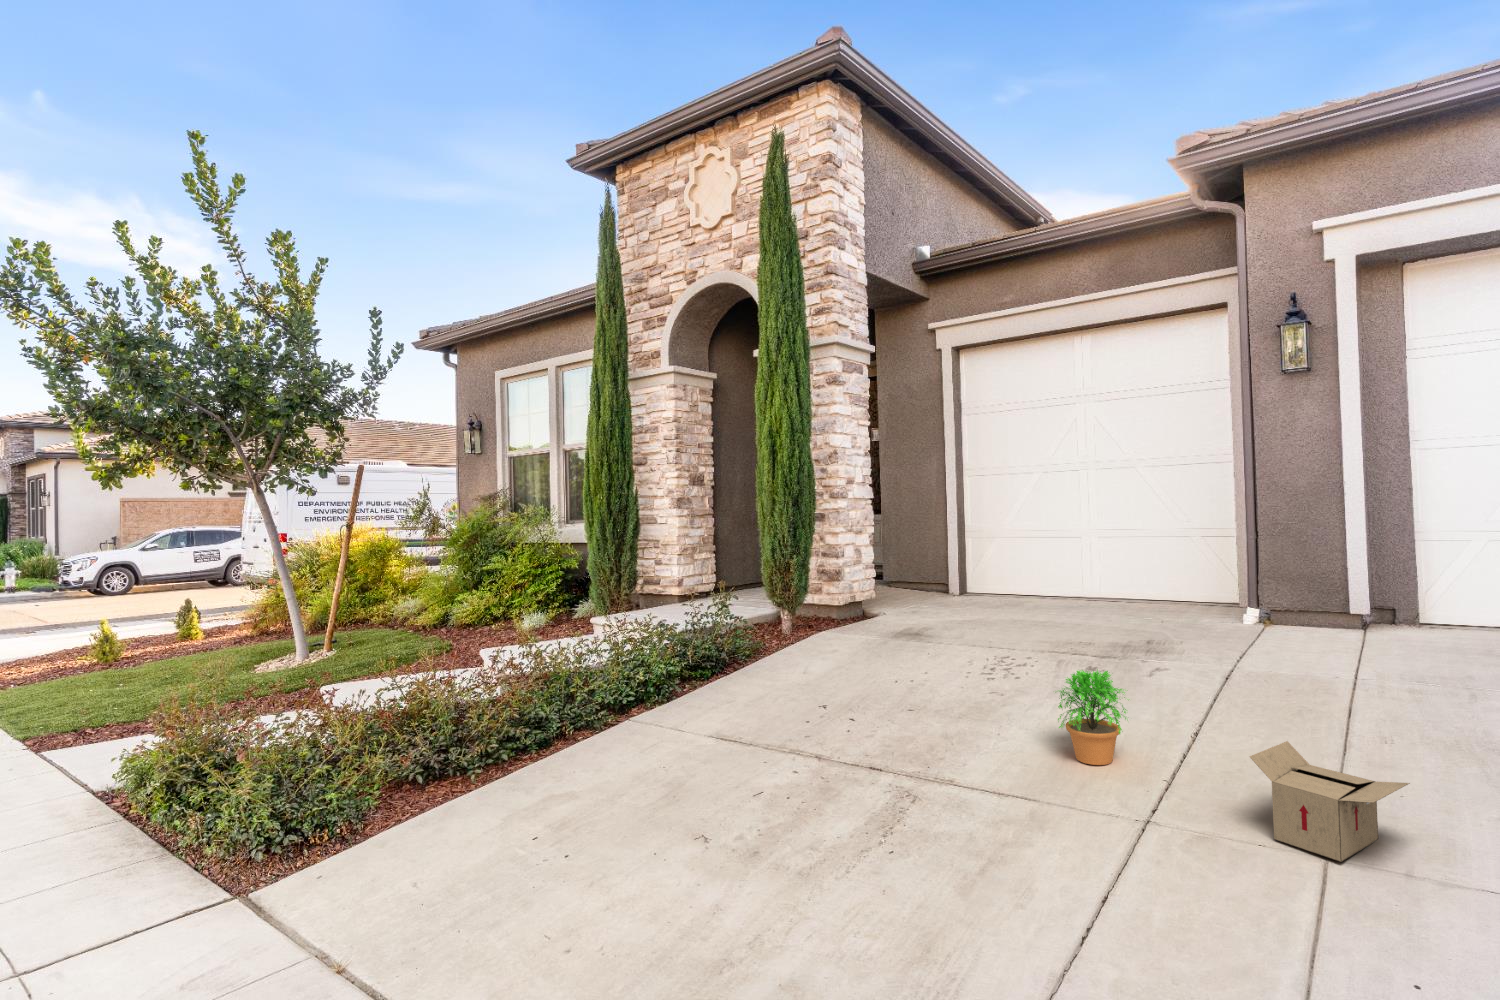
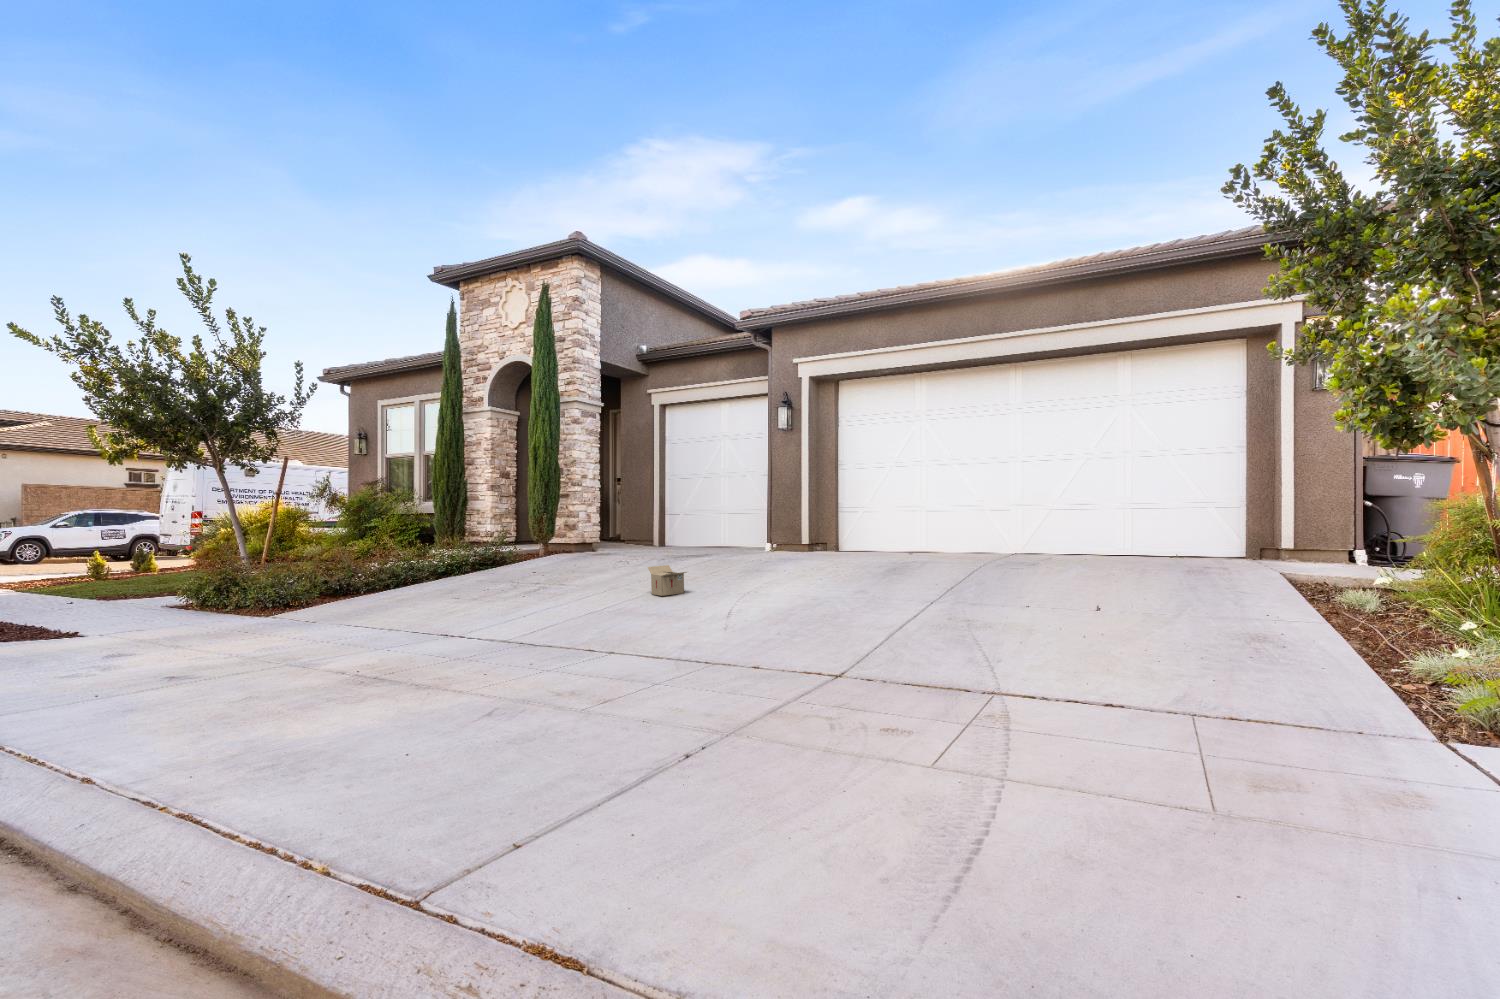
potted plant: present [1058,670,1127,765] -> none [610,547,636,585]

